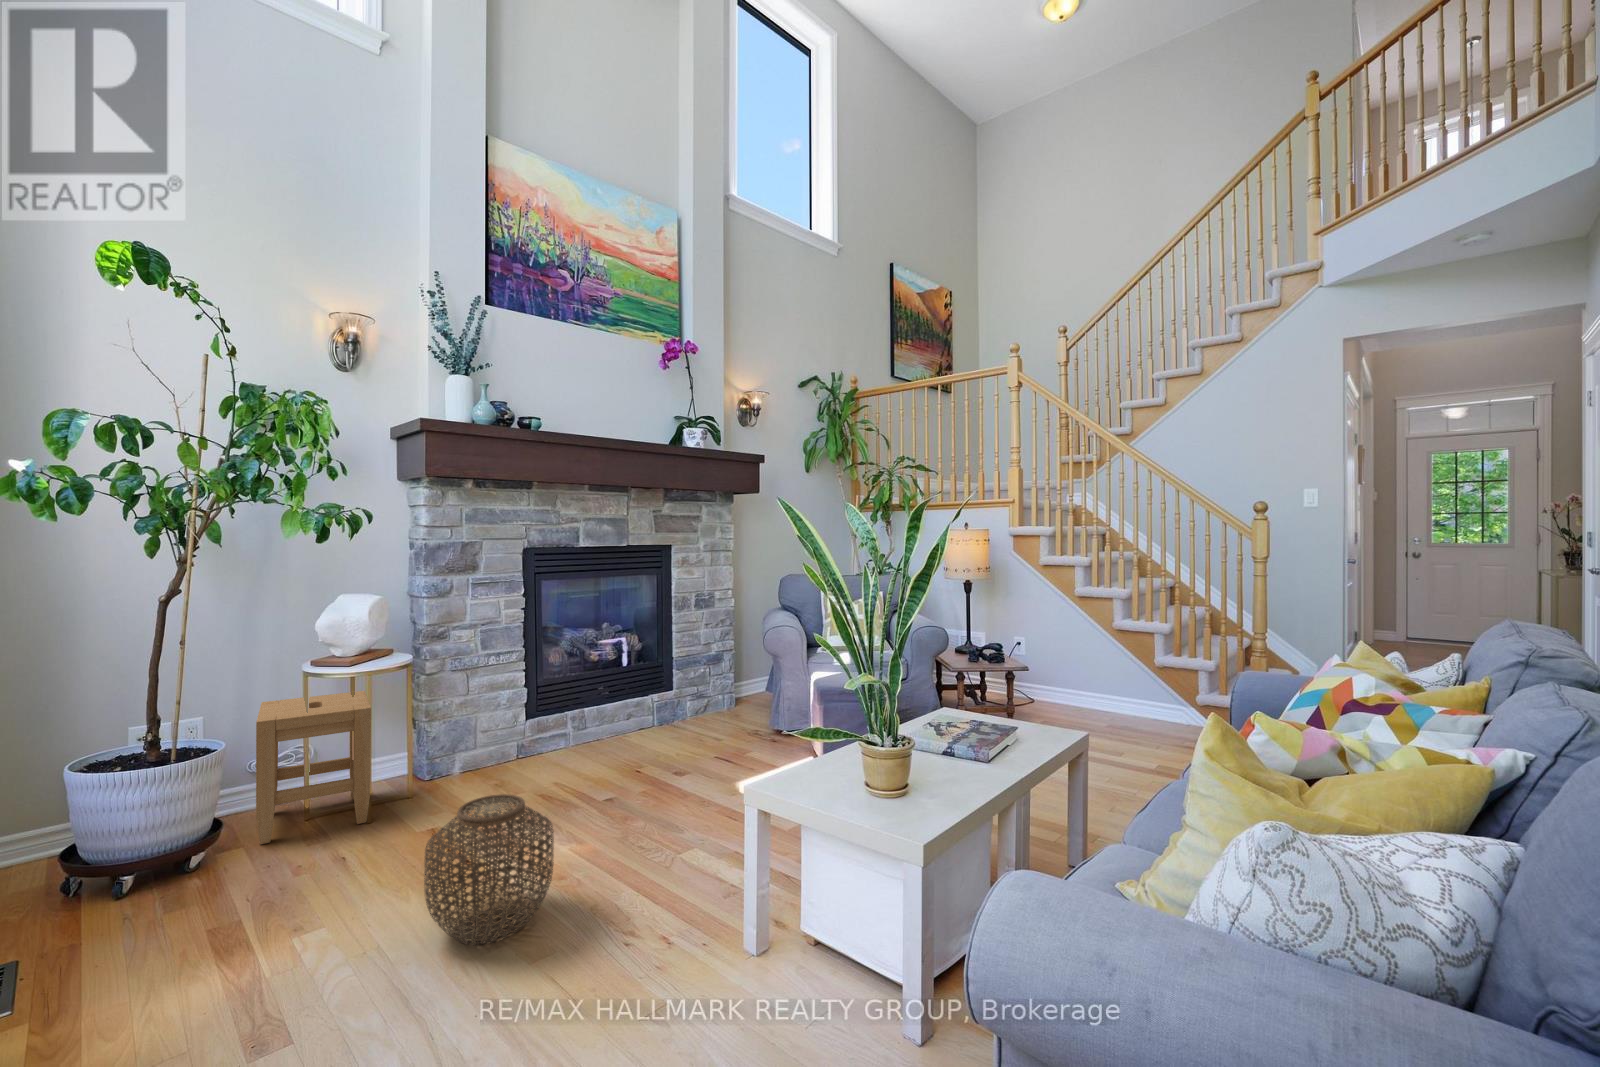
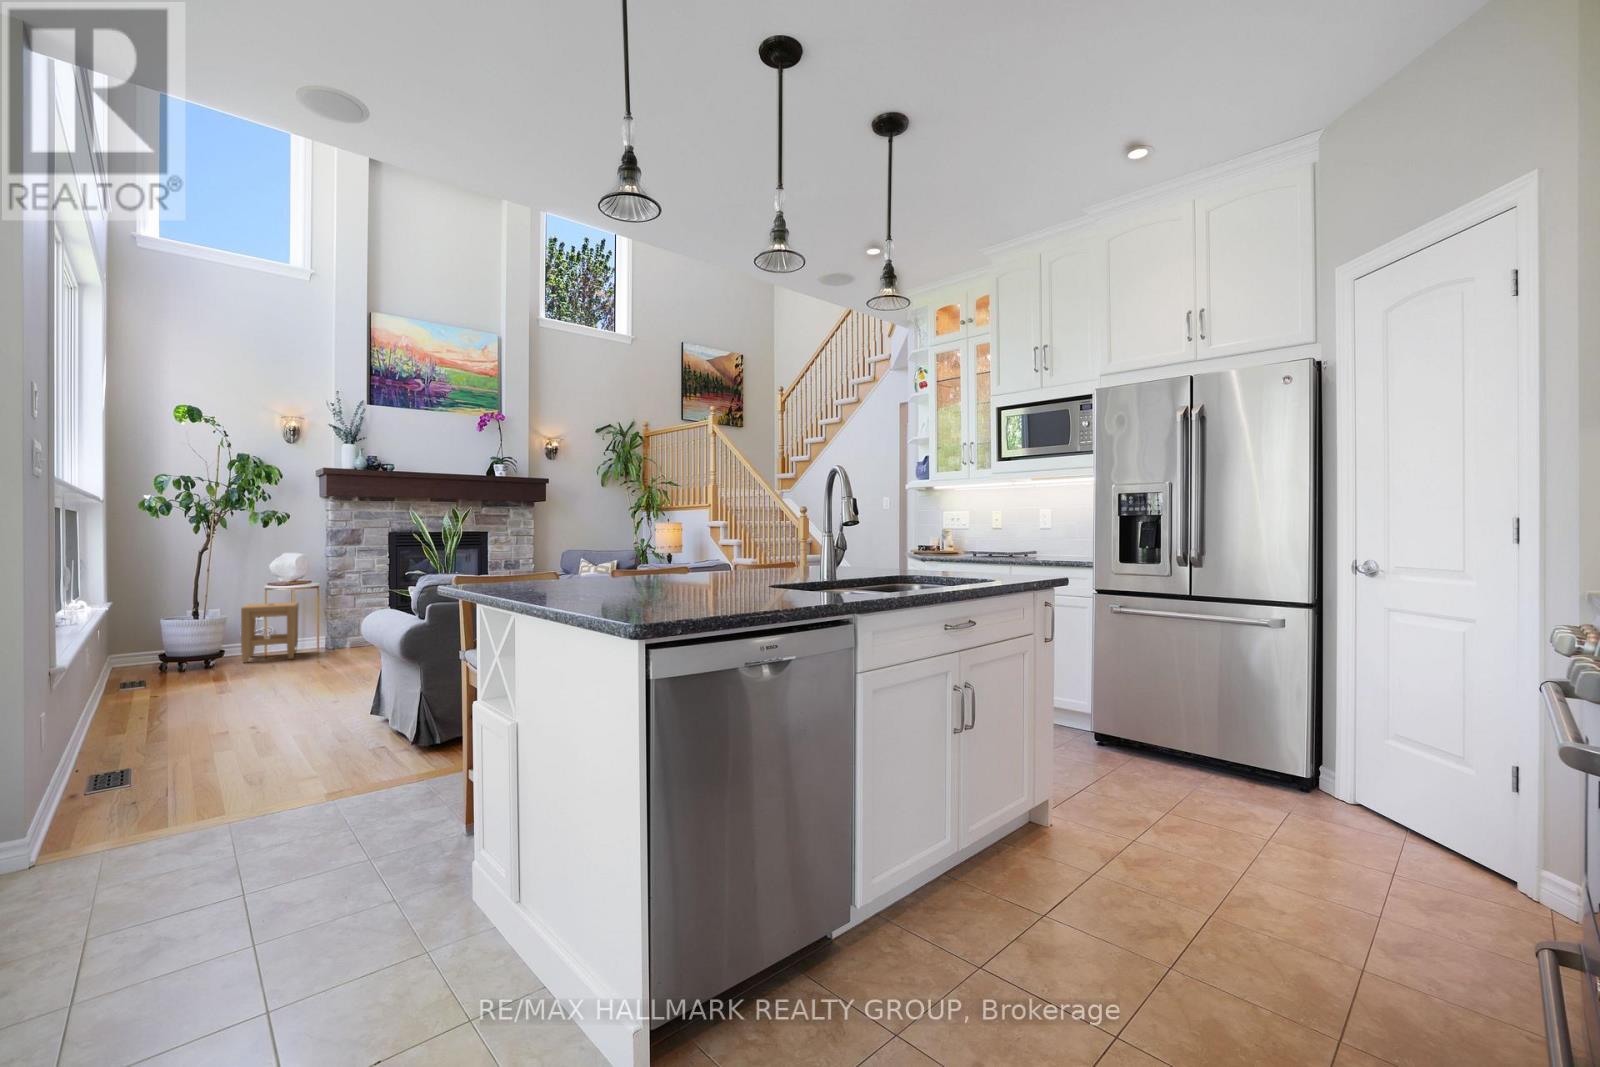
woven basket: present [424,794,554,945] -> none [292,629,349,681]

